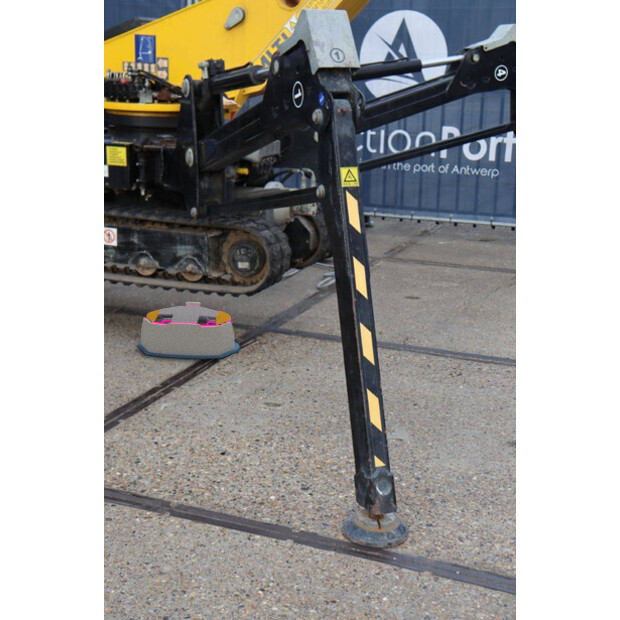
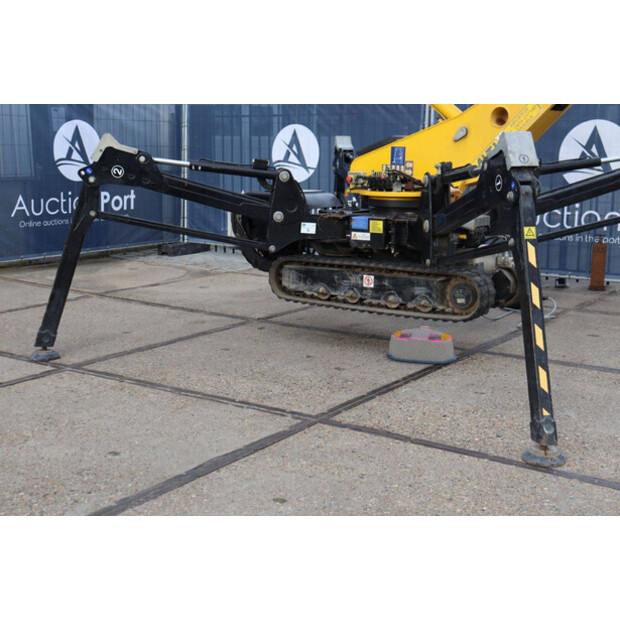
fire extinguisher: none [401,162,425,234] -> present [588,234,607,291]

